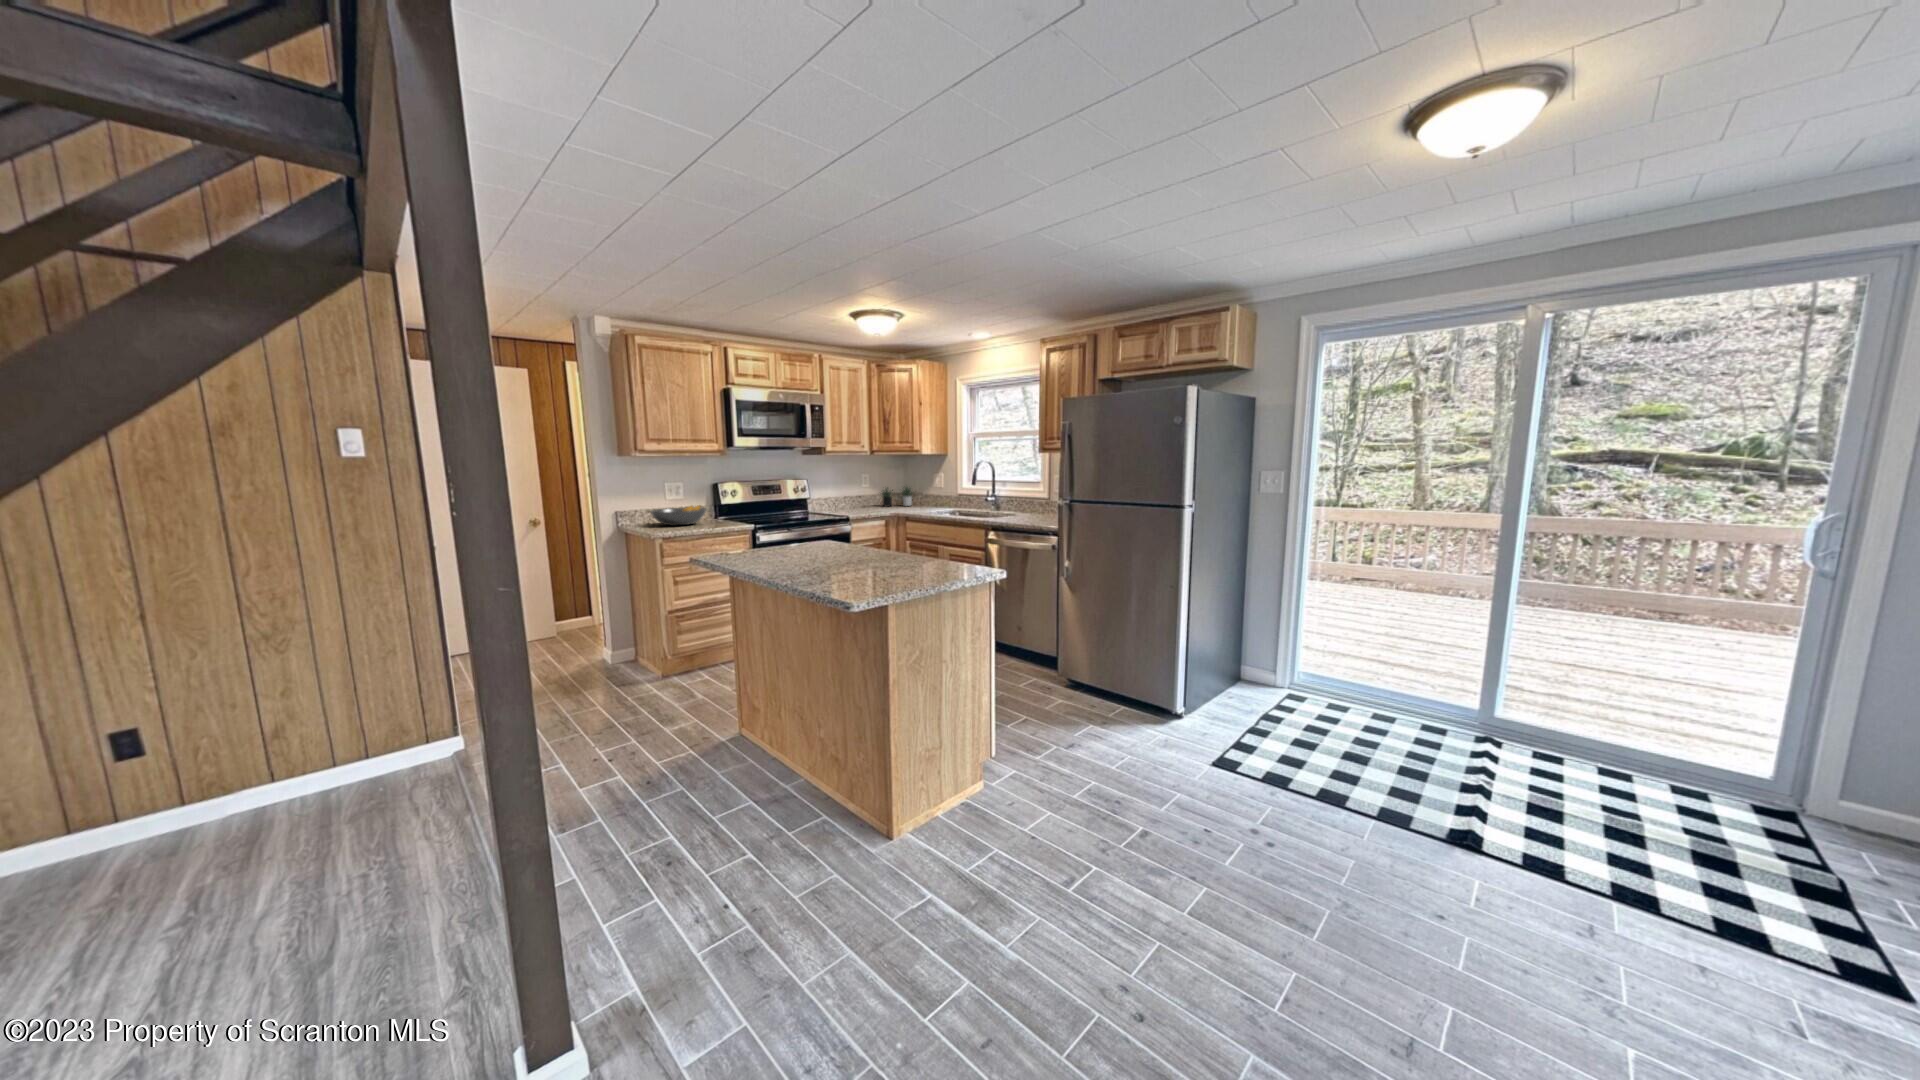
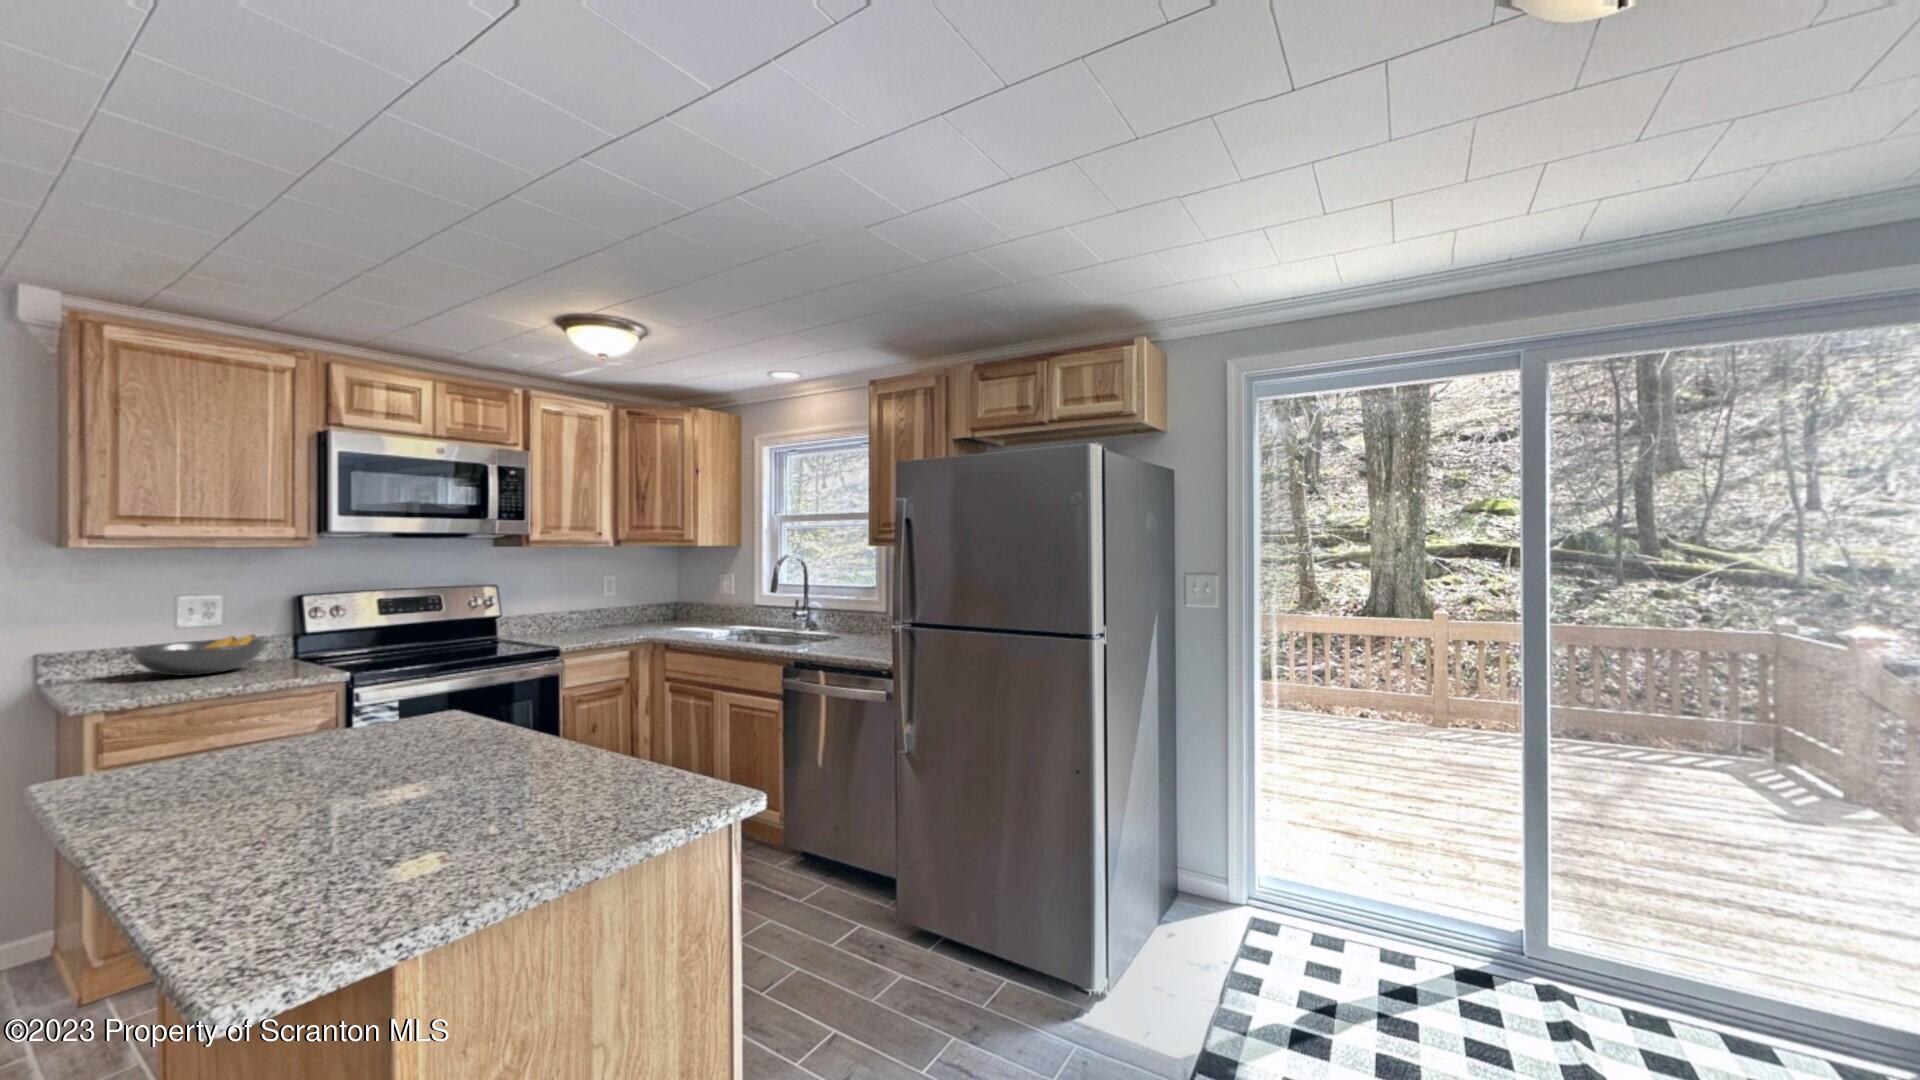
succulent plant: present [882,487,912,506] -> none [628,589,693,624]

